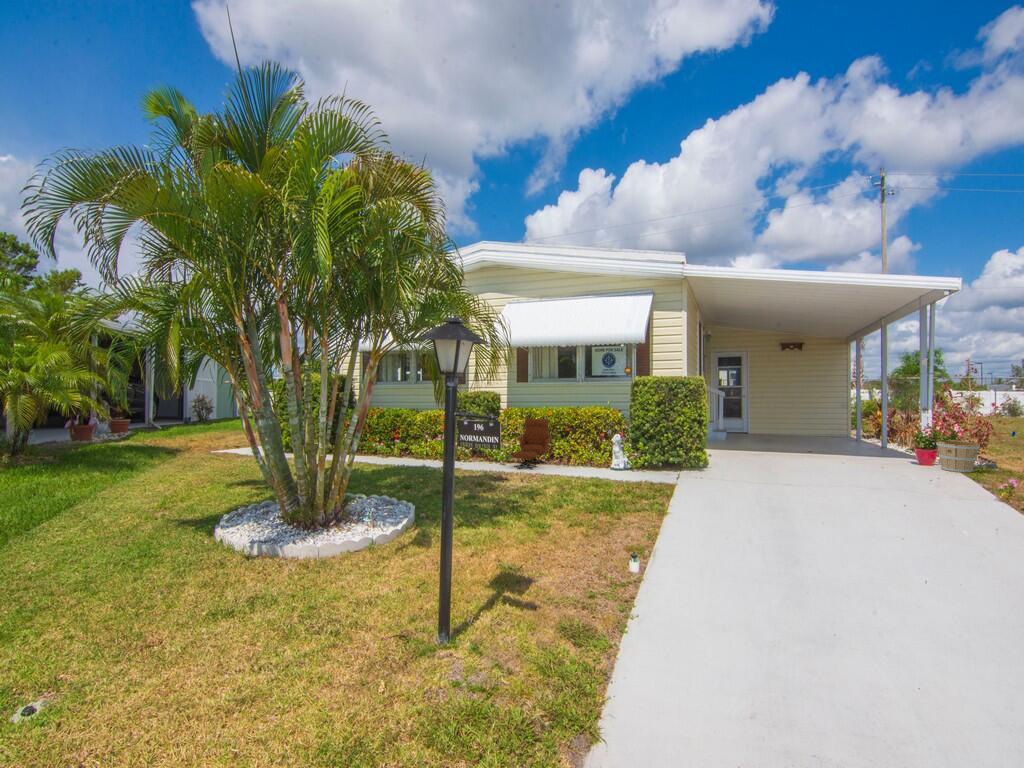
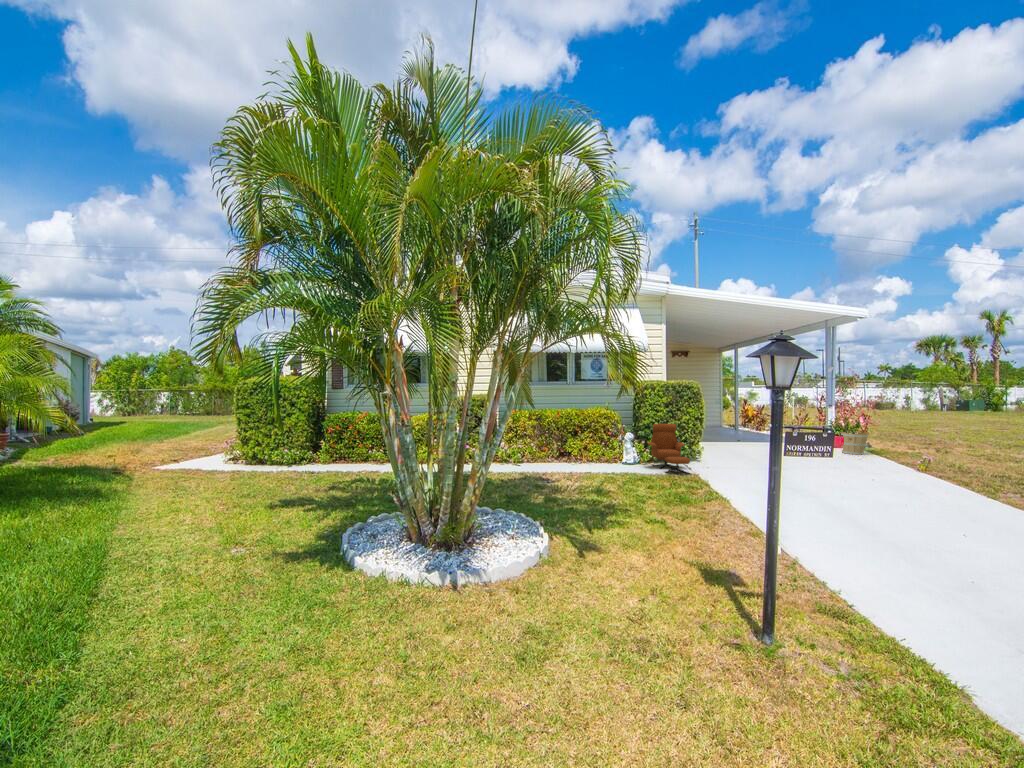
lounge chair: present [513,418,553,469] -> present [648,424,690,474]

